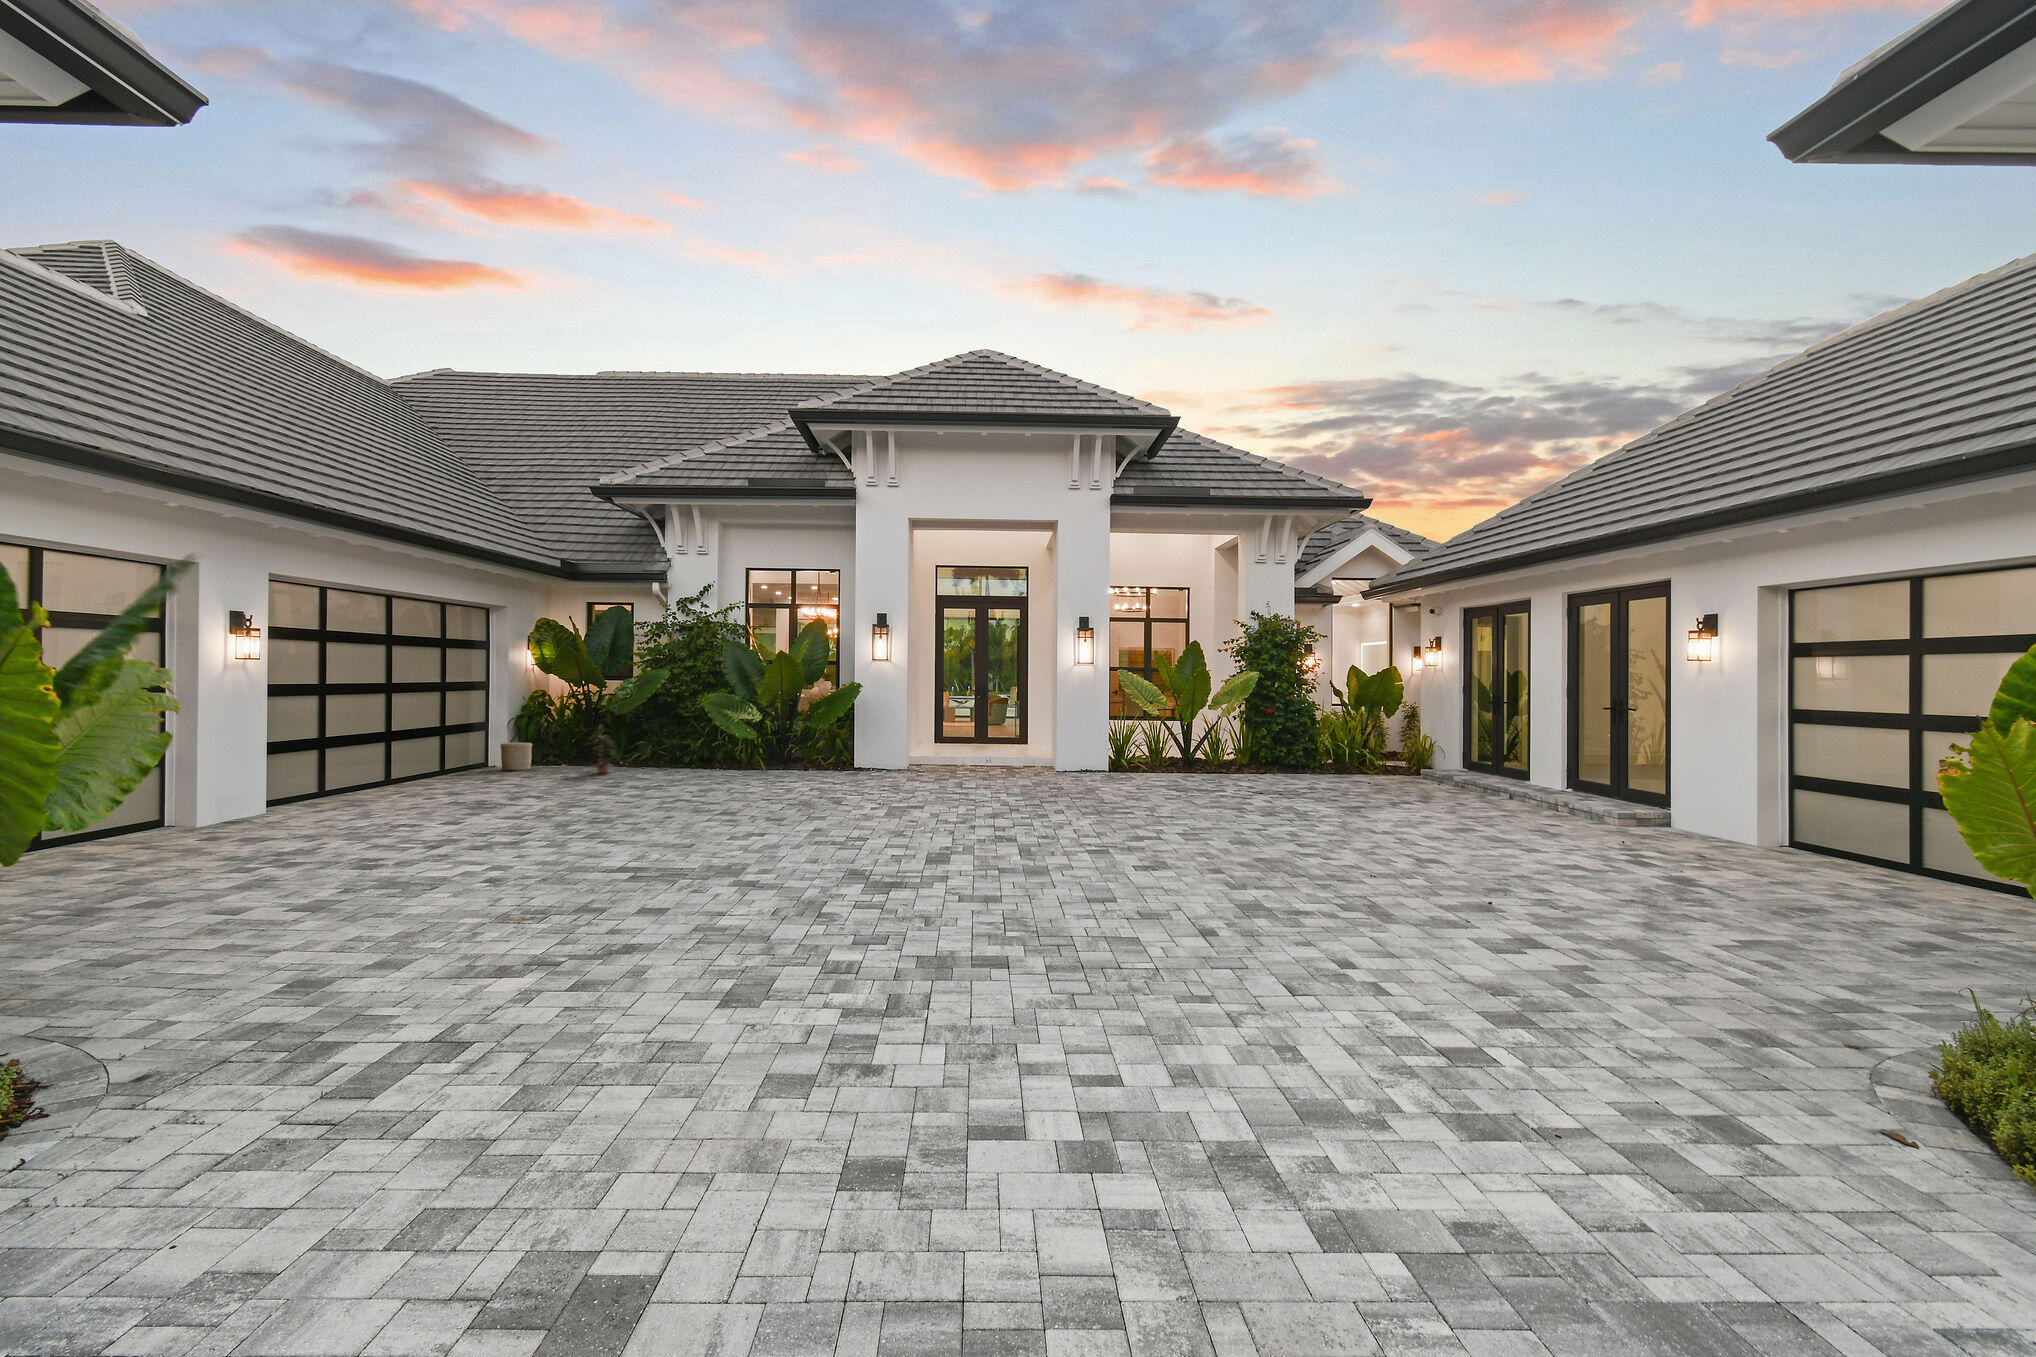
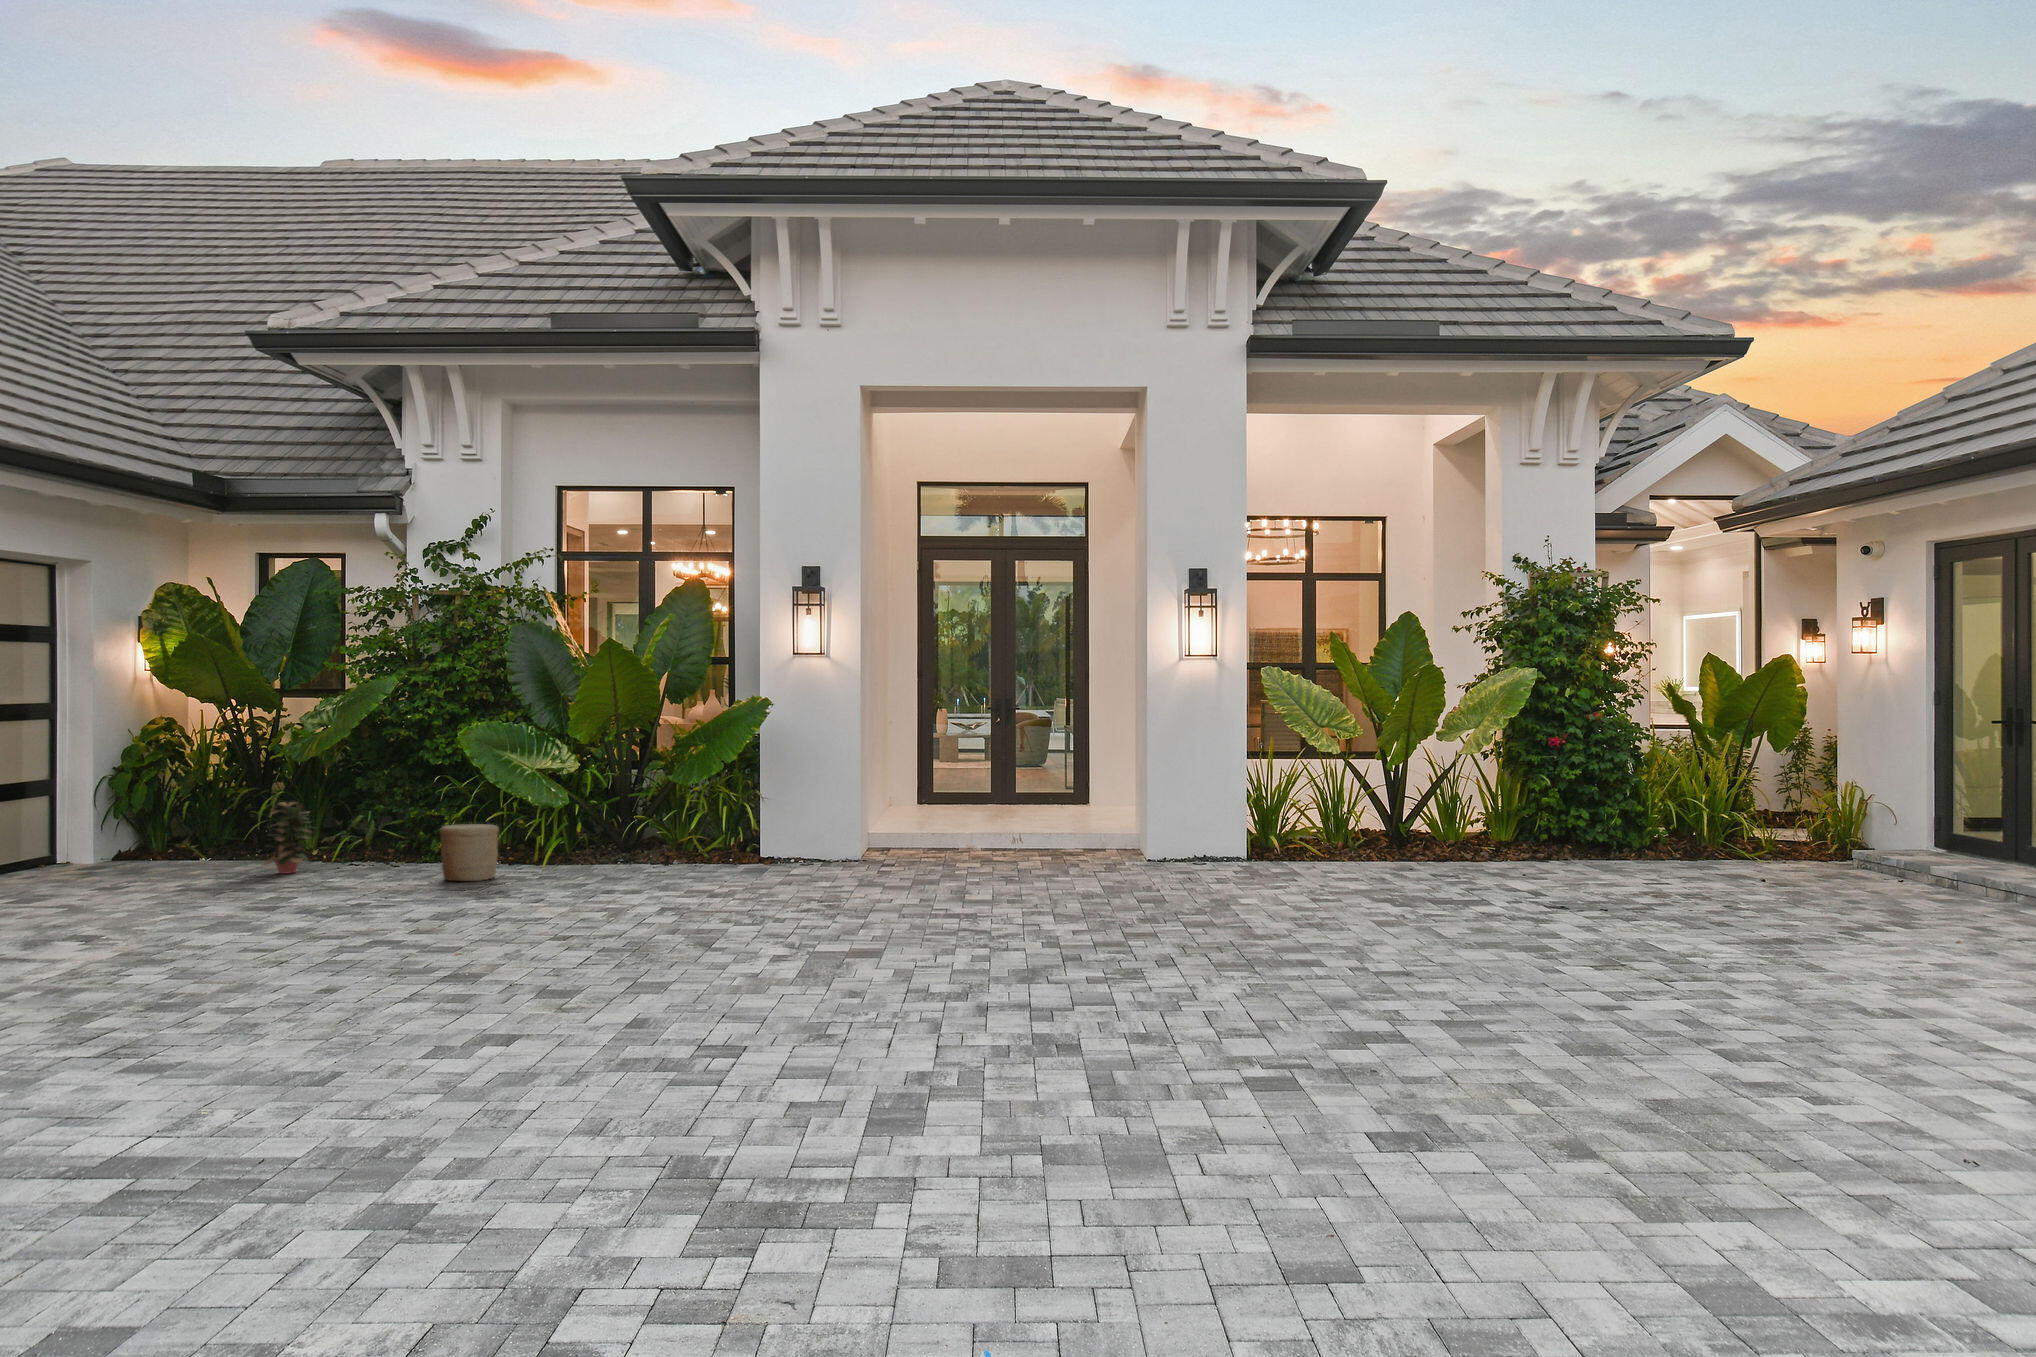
woven basket: present [500,743,532,771] -> present [440,824,499,881]

